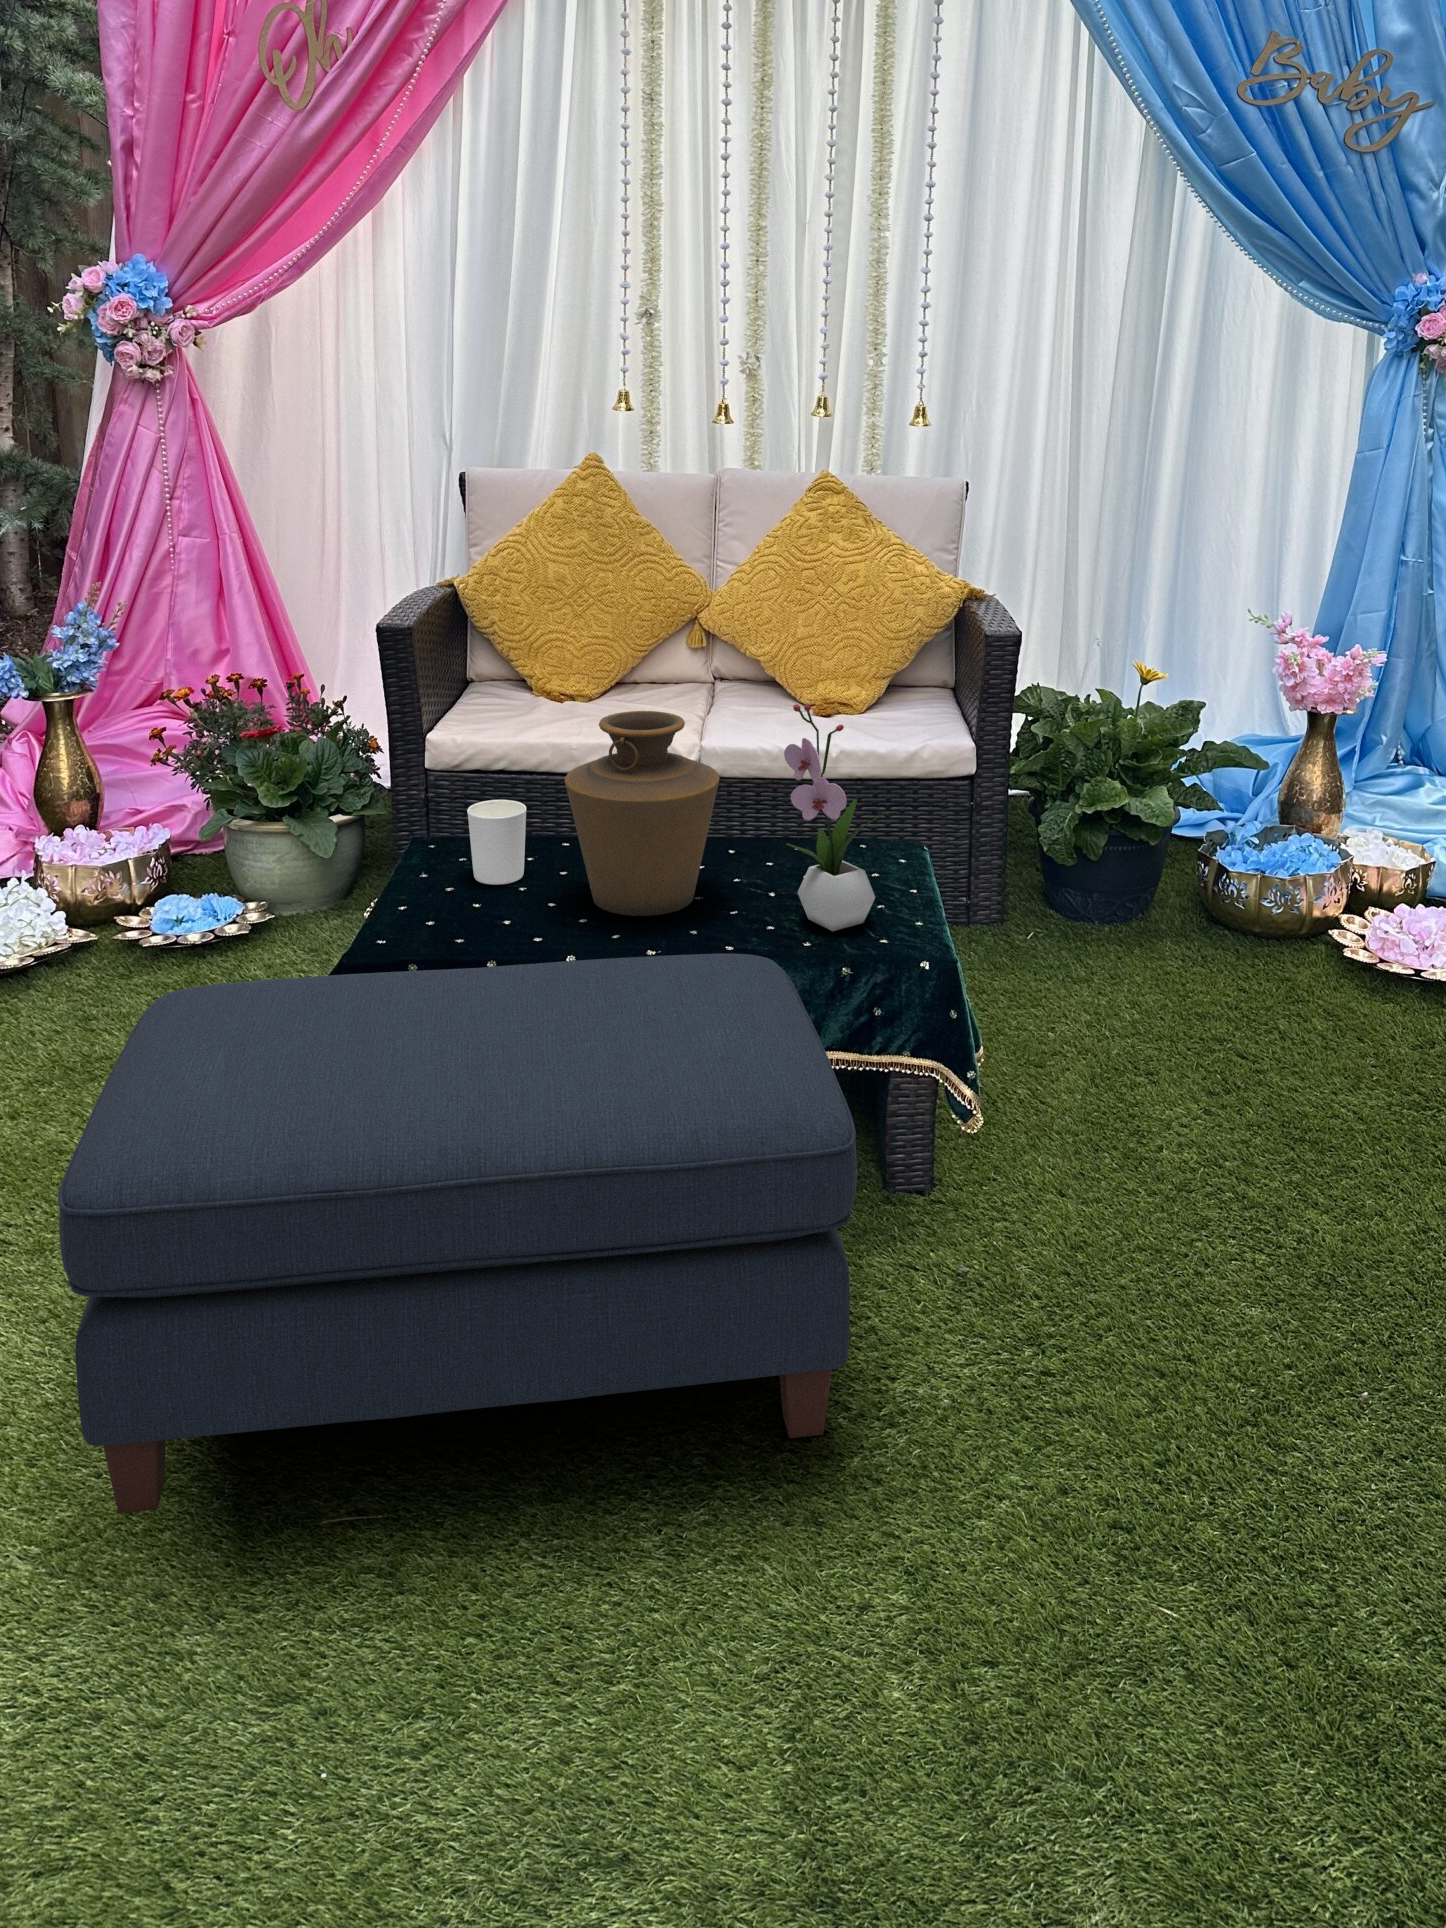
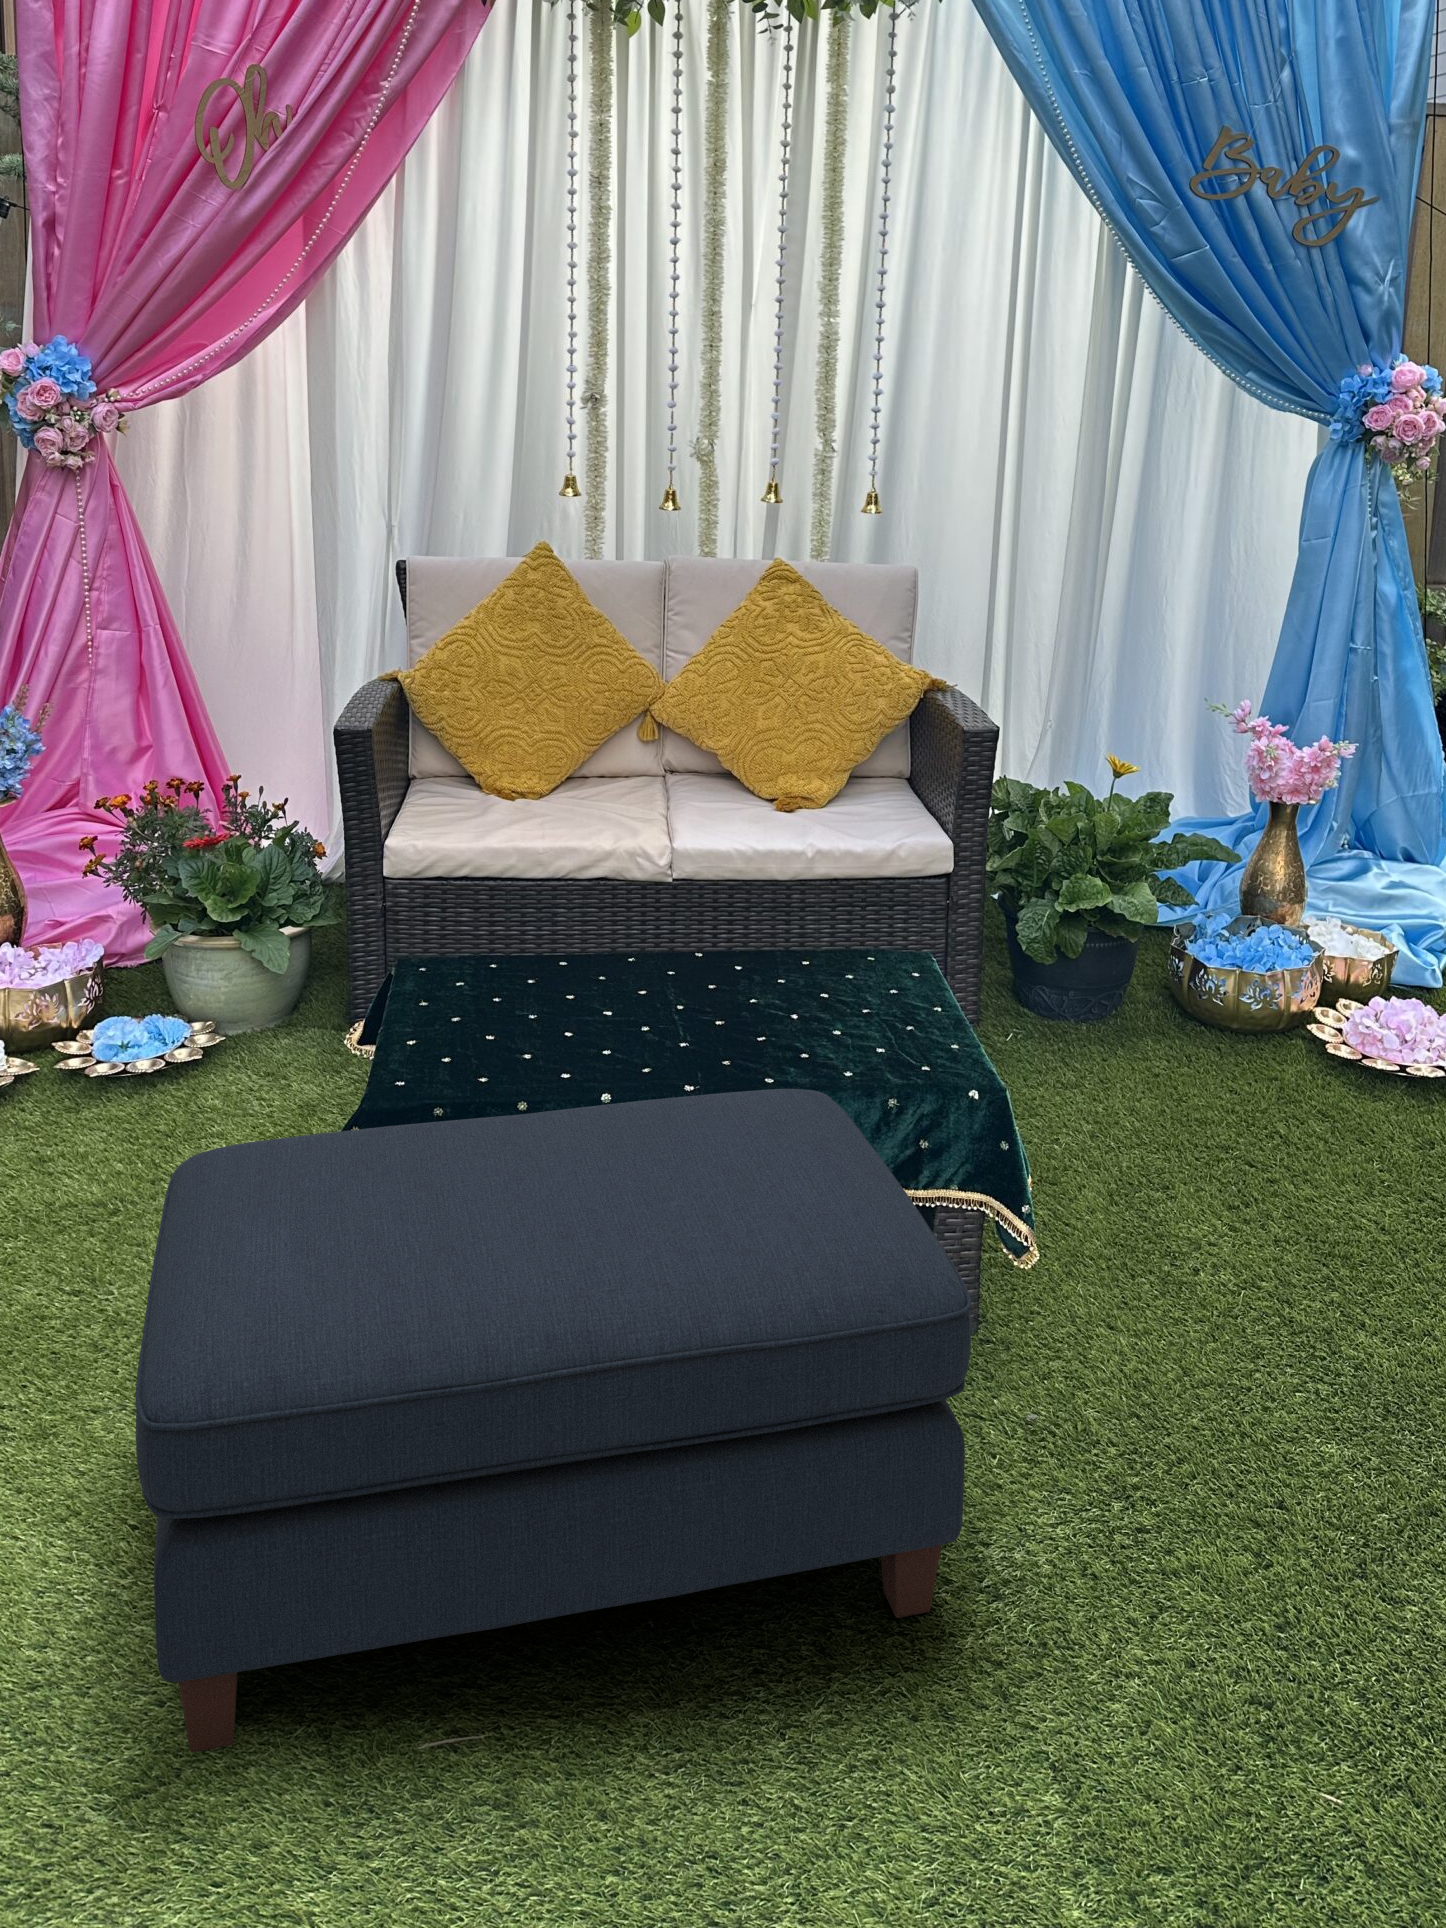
flower arrangement: present [784,704,887,931] -> none [822,822,927,1057]
vase: present [565,711,720,916] -> none [585,827,746,1044]
candle holder: present [467,800,527,885] -> none [473,920,535,1011]

